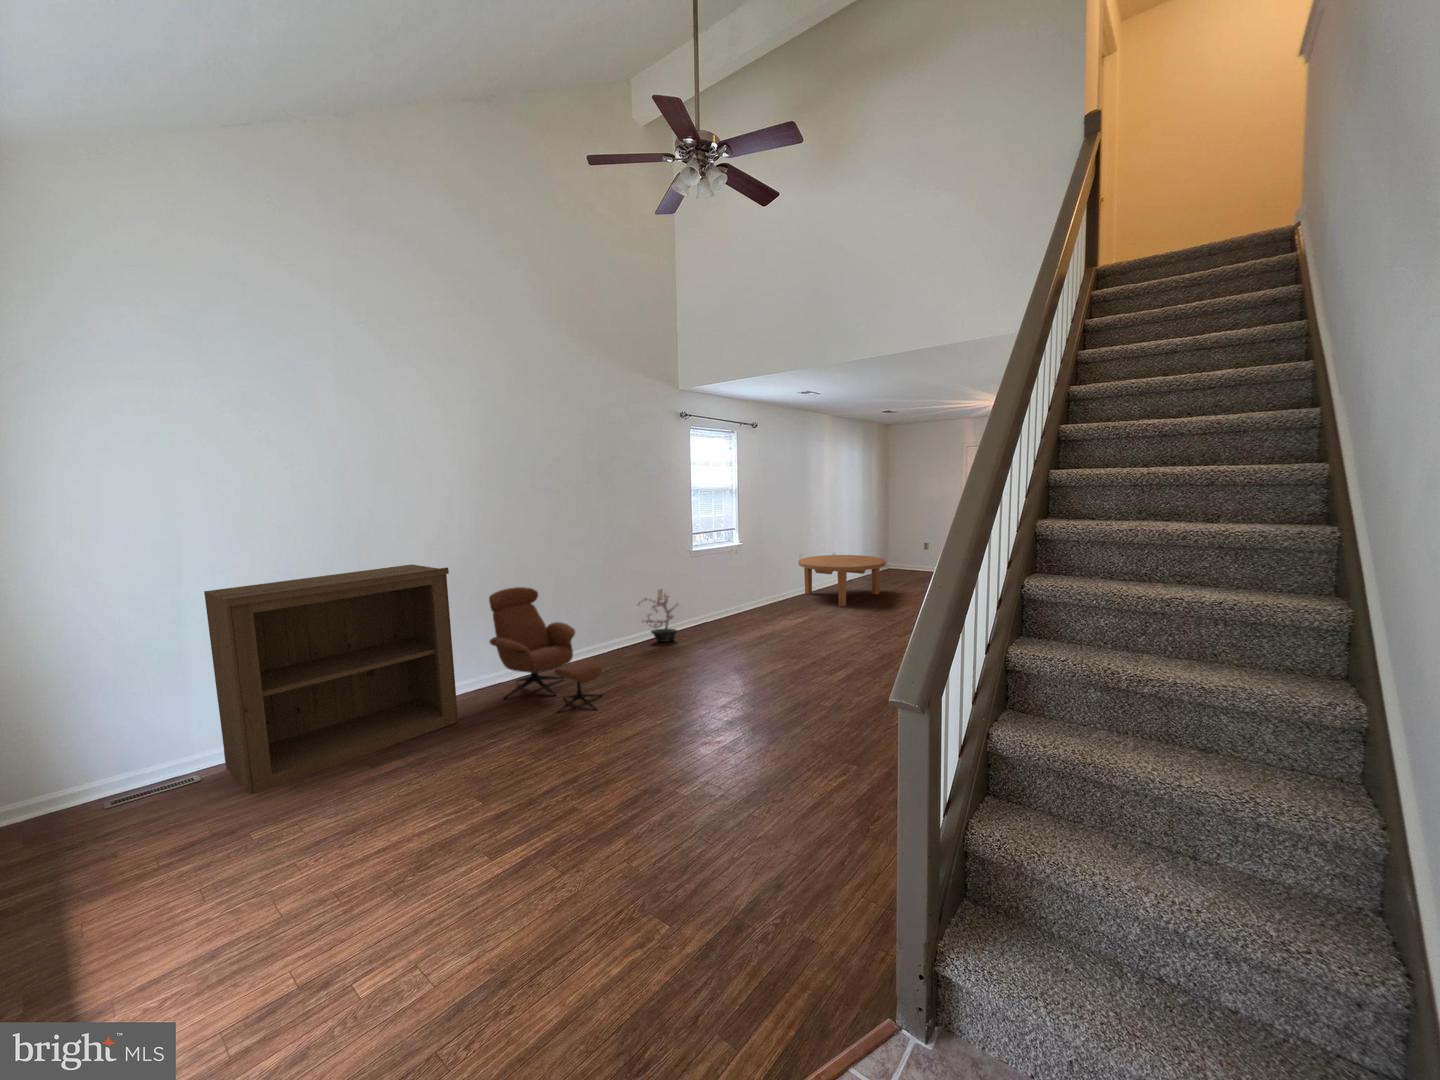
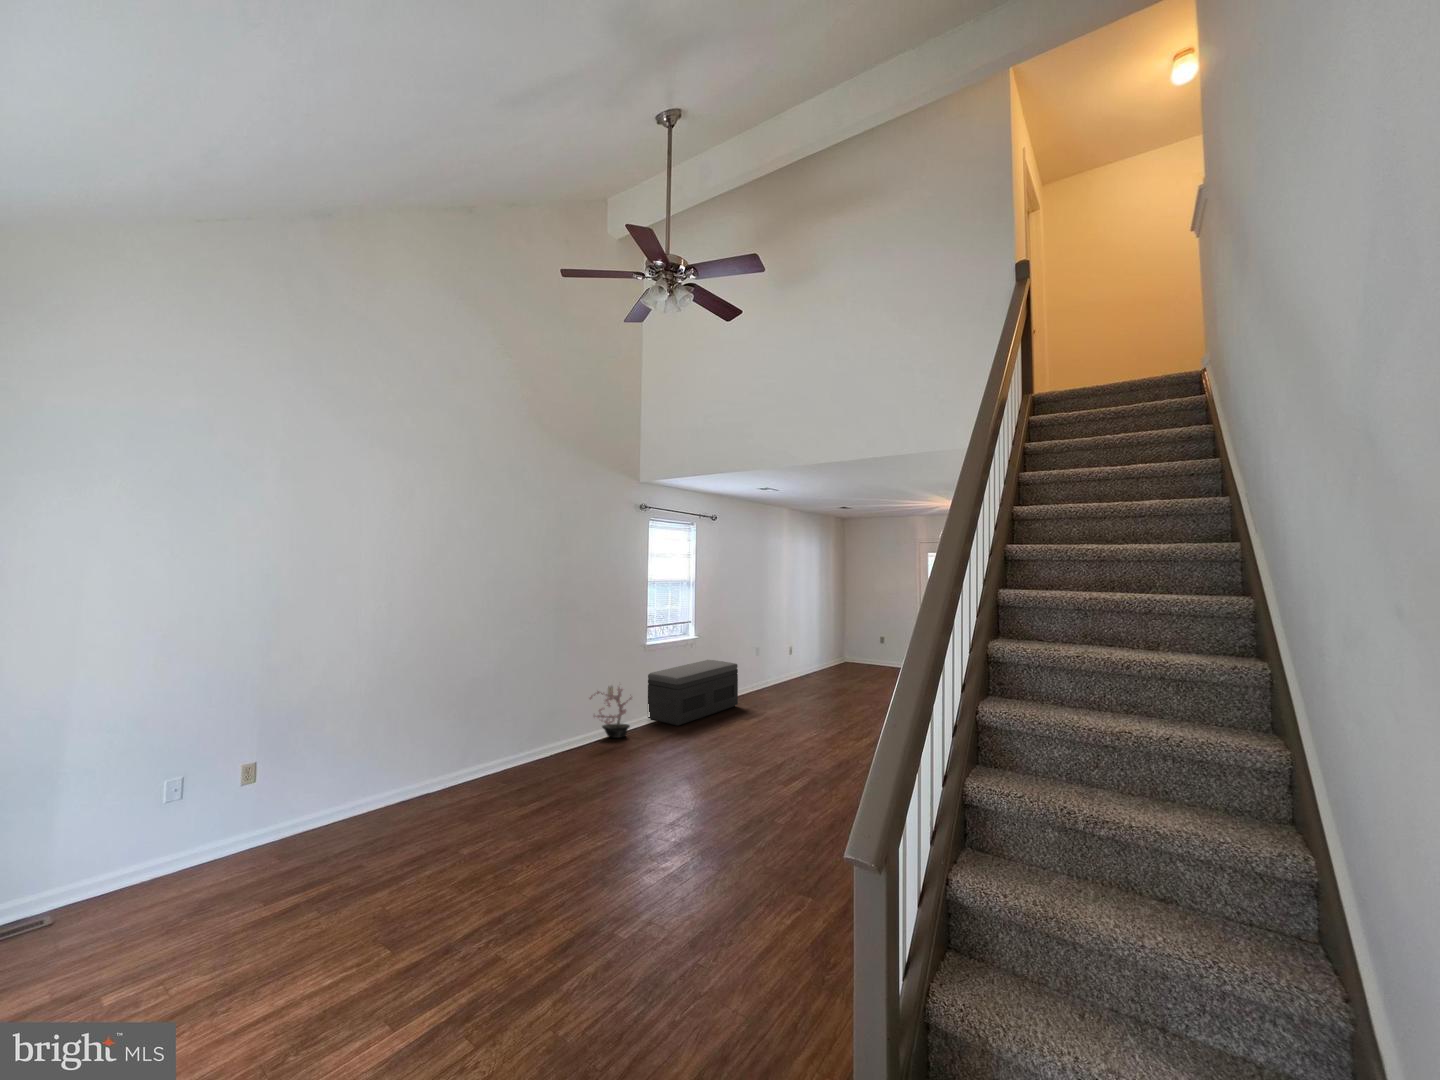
coffee table: present [799,555,886,606] -> none [756,645,842,700]
bookshelf: present [204,565,458,794] -> none [101,658,388,933]
storage bench: none [693,569,781,631] -> present [648,660,738,726]
lounge chair: present [489,587,601,712] -> none [426,681,546,825]

